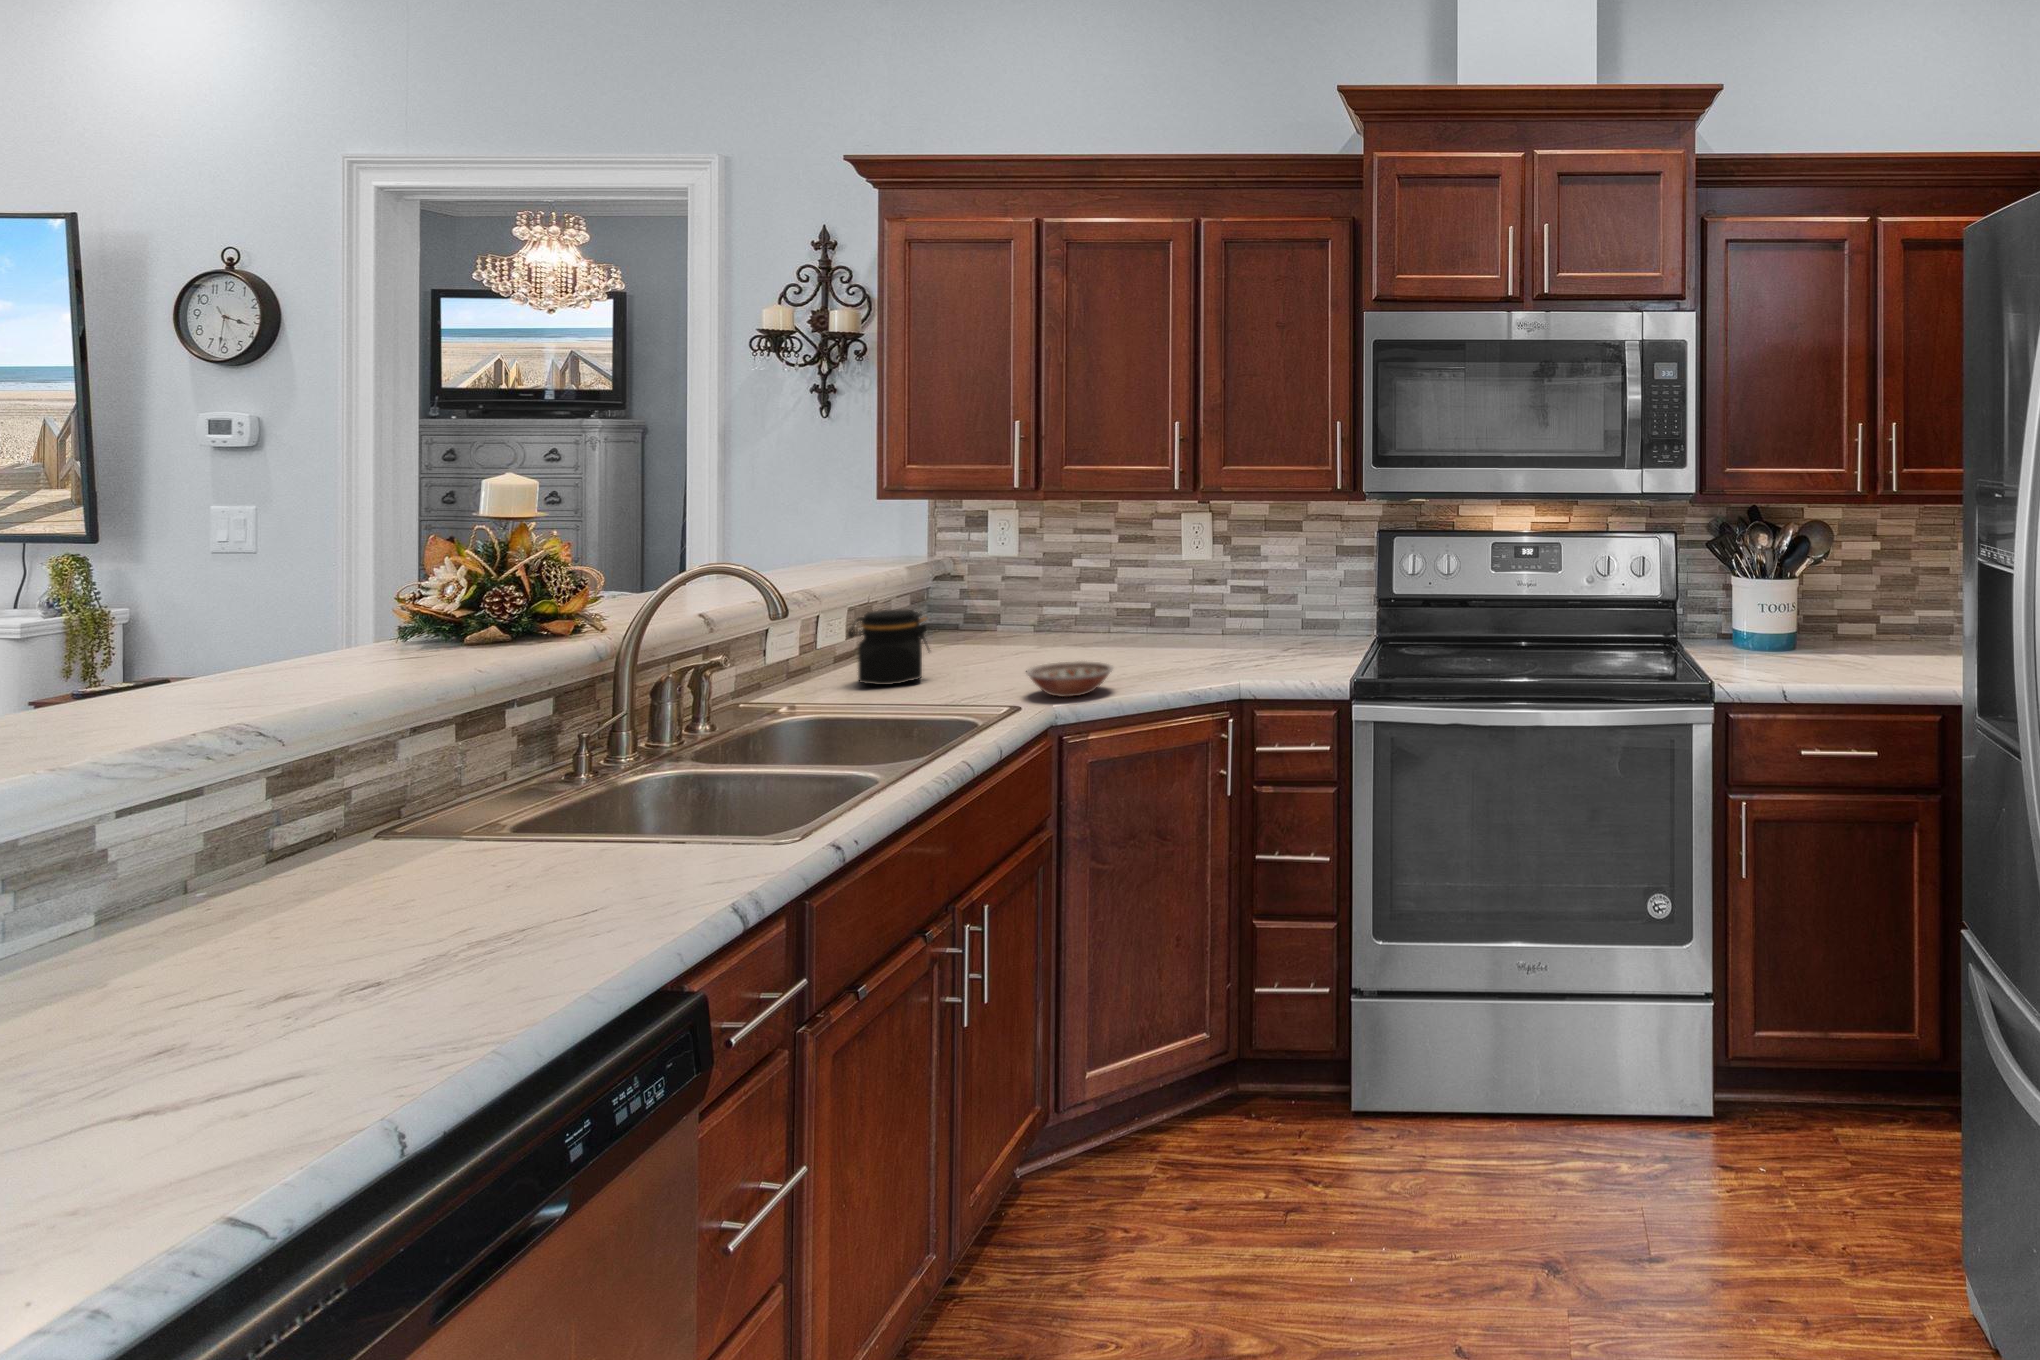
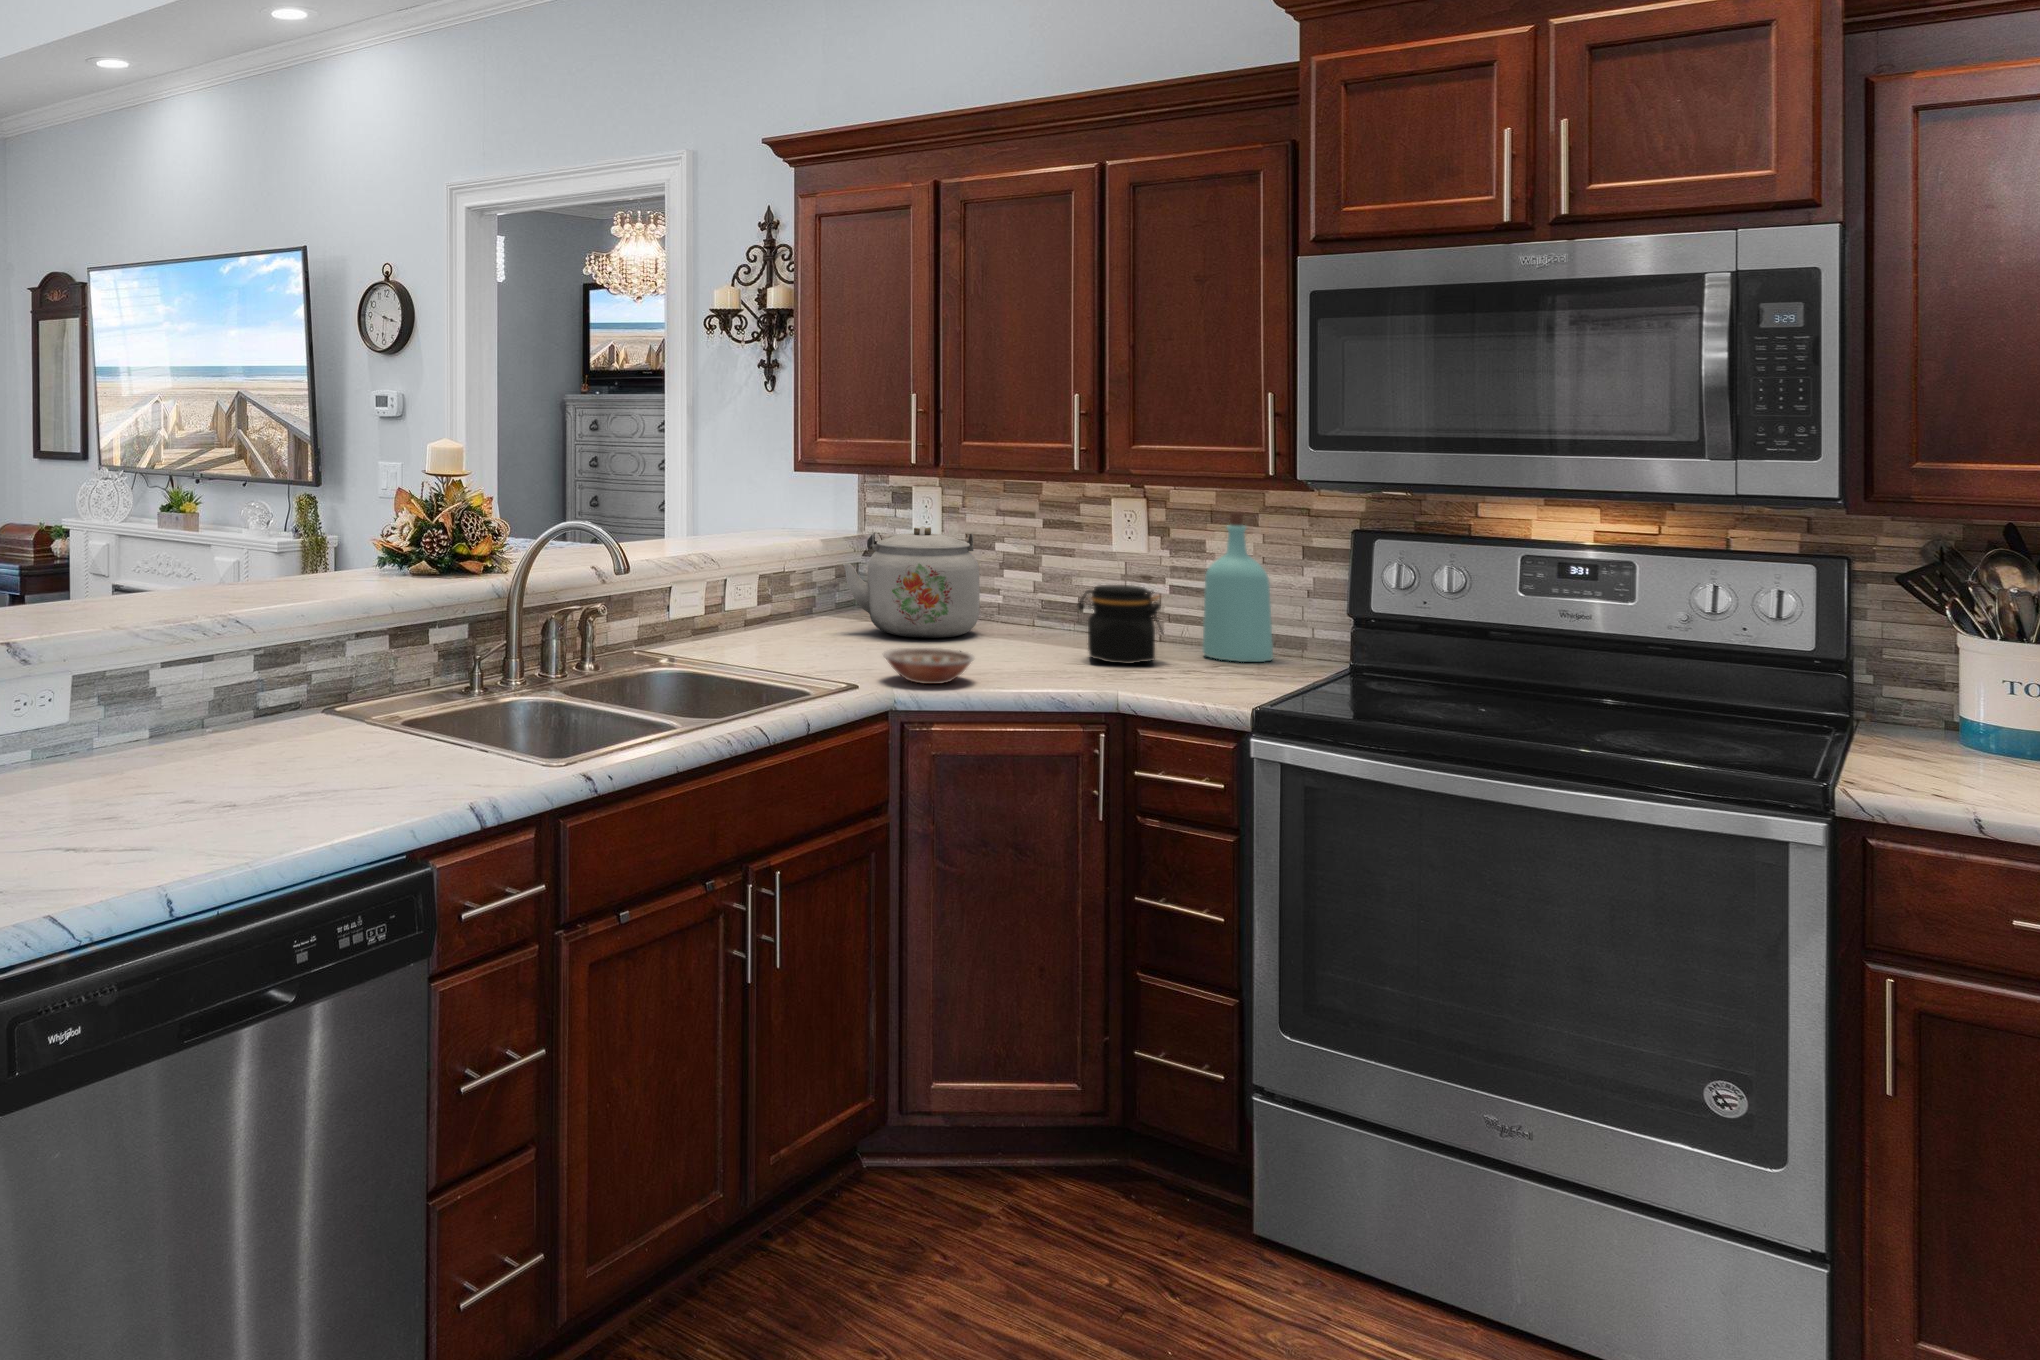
bottle: none [1266,521,1322,645] -> present [1202,511,1273,662]
kettle: none [934,547,1066,654] -> present [843,526,980,638]
jar: present [848,609,929,685] -> present [1078,585,1161,664]

